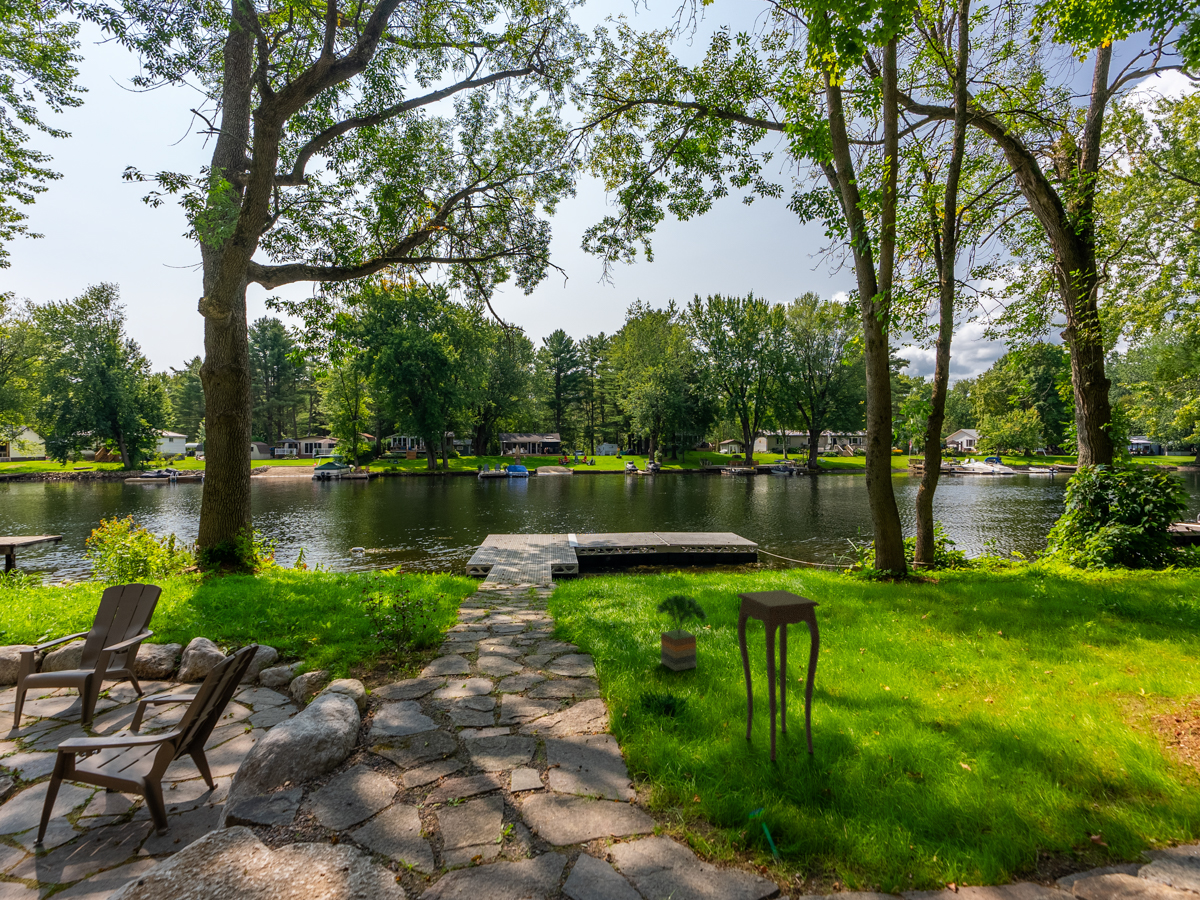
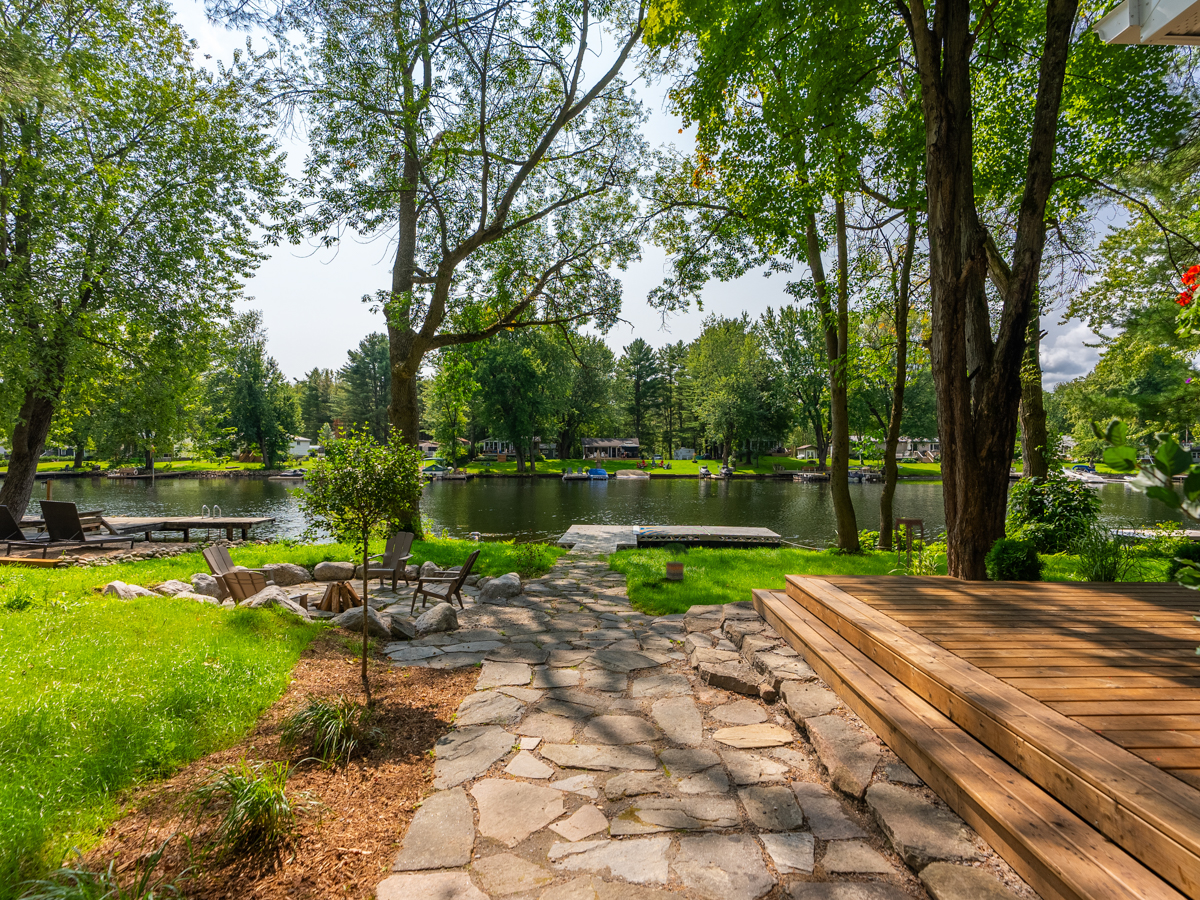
side table: present [737,590,820,761] -> present [895,518,924,567]

